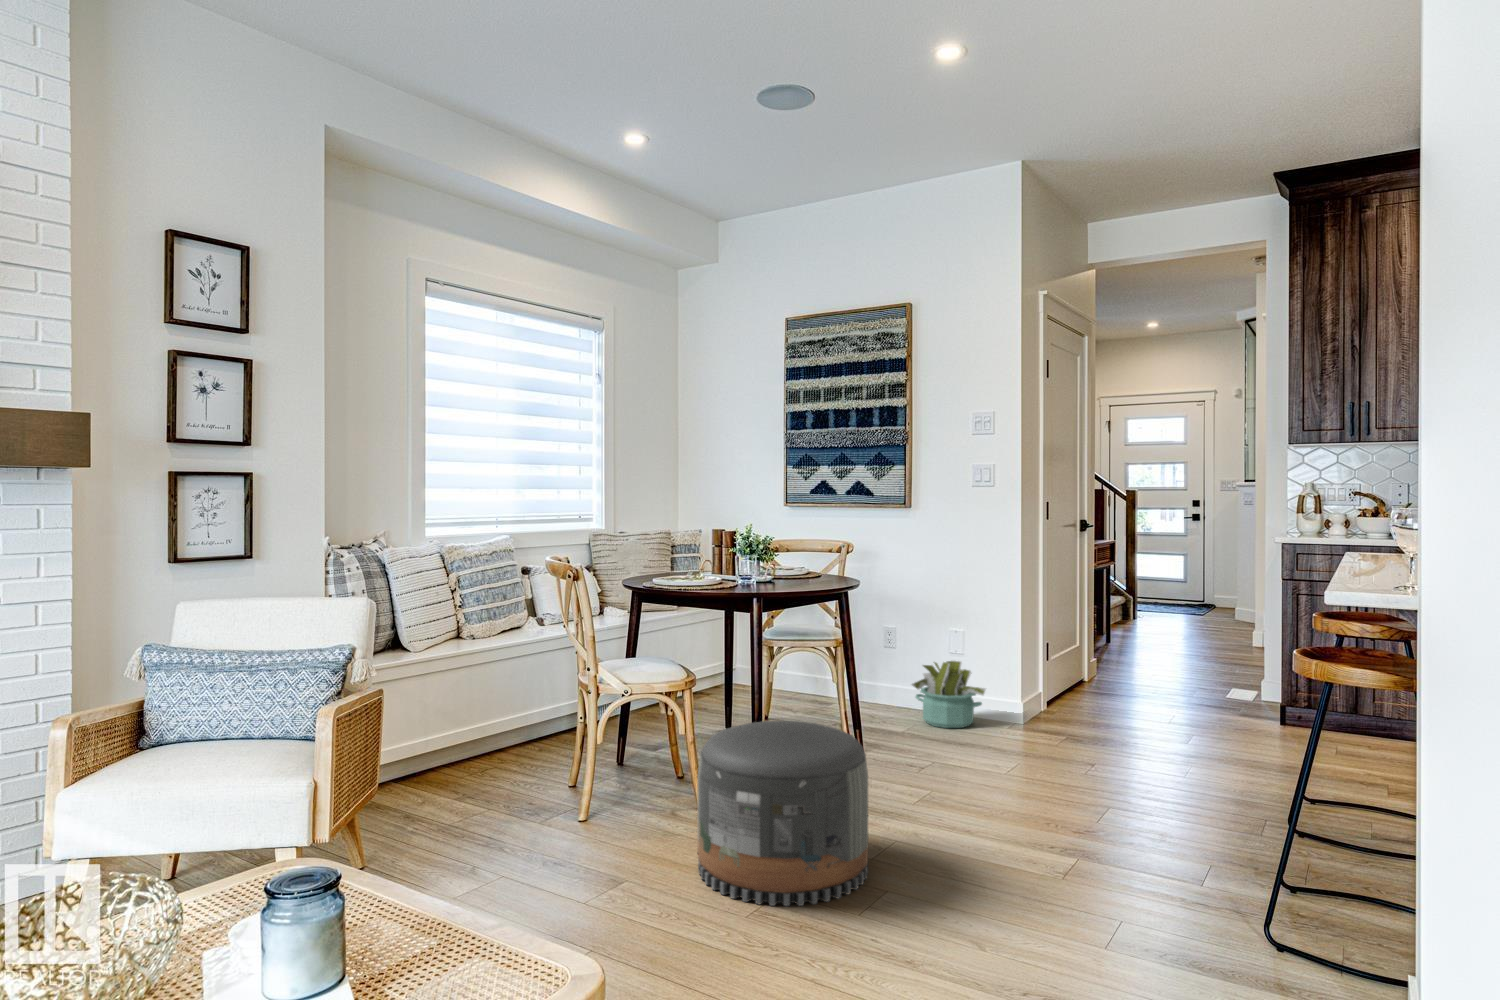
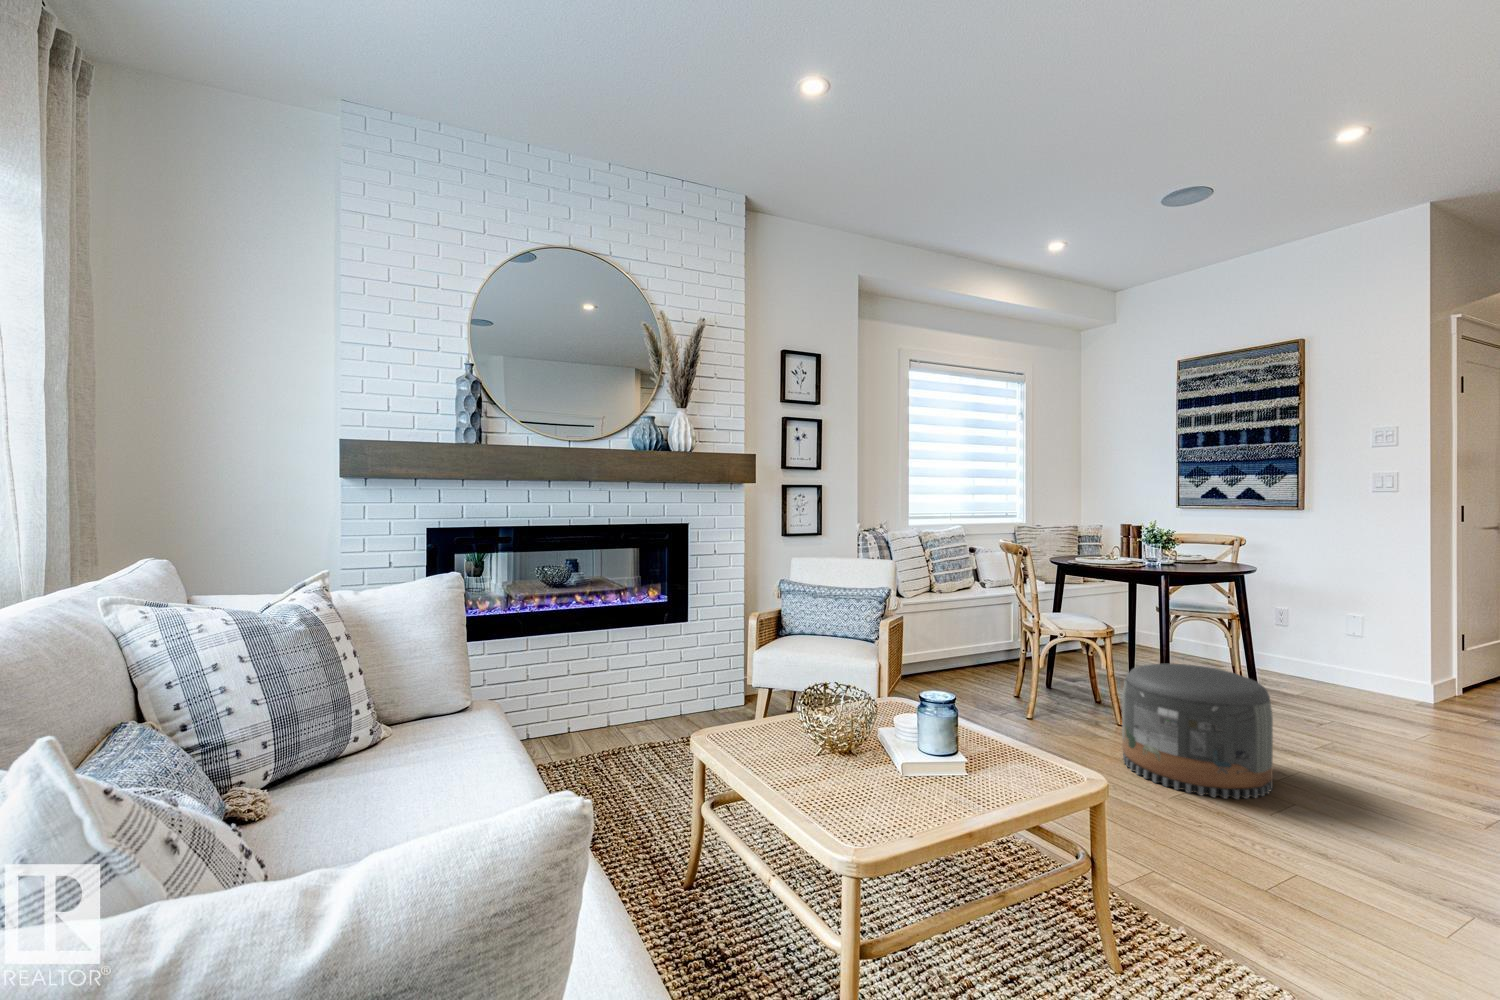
decorative plant: present [912,661,986,728] -> none [1305,640,1390,699]

